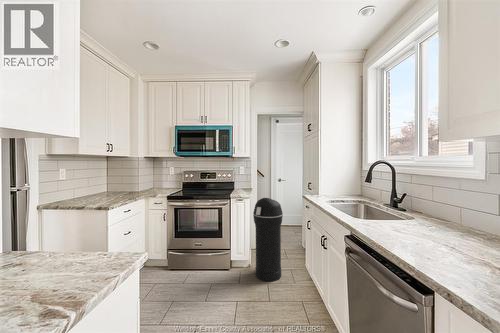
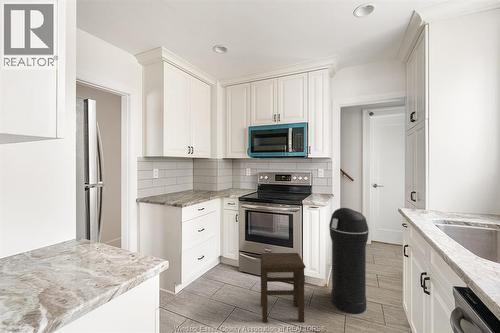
stool: none [195,240,238,305] -> present [260,253,306,322]

